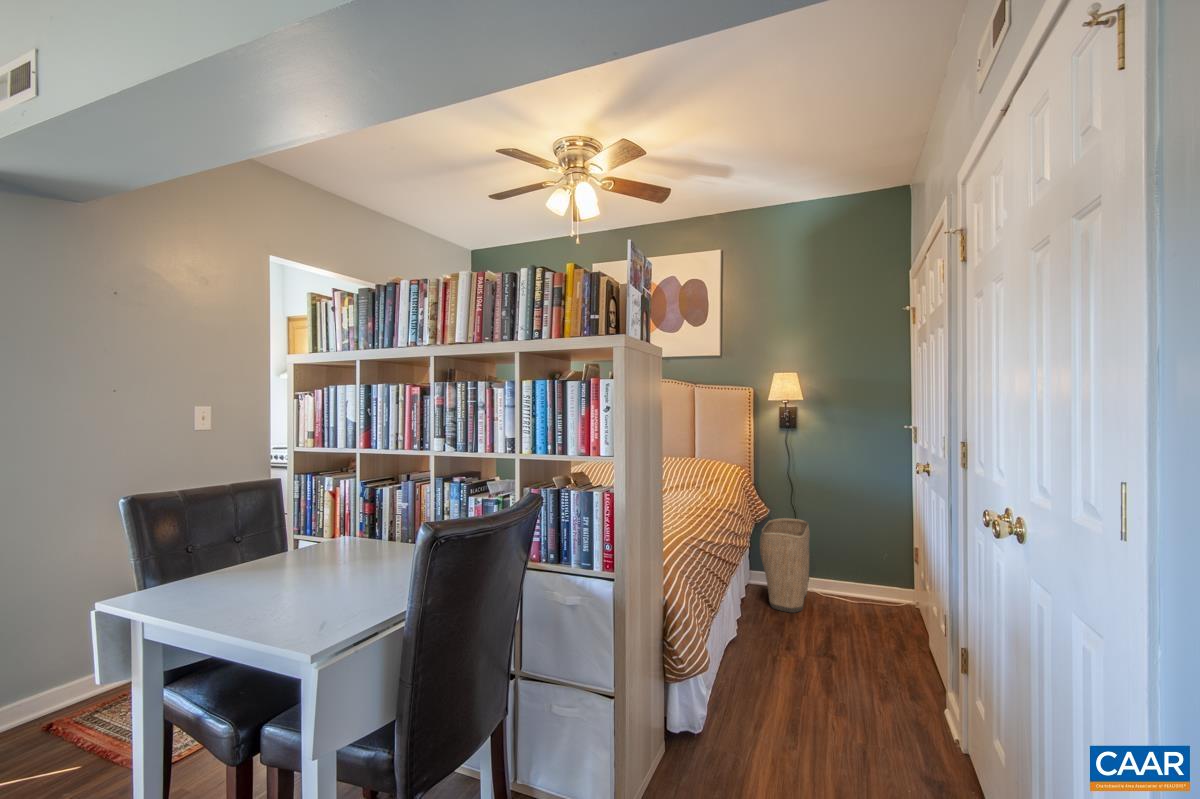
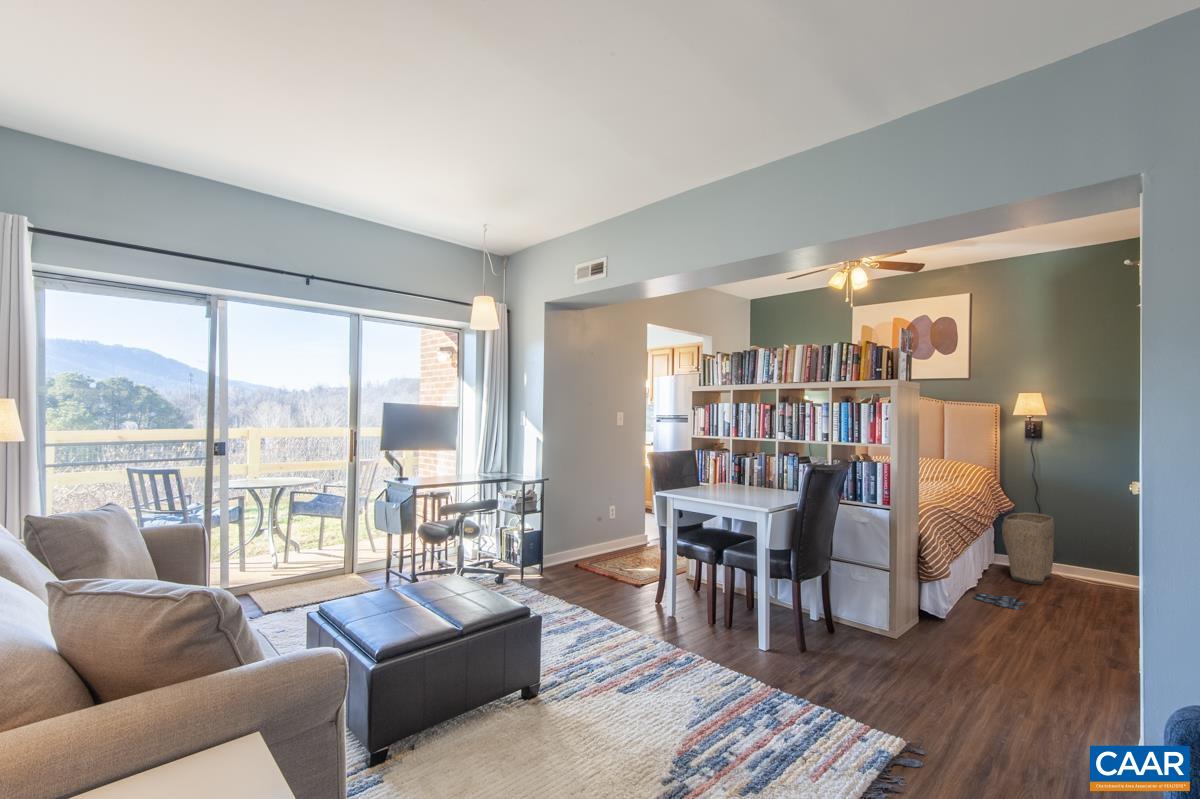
slippers: none [734,646,794,674] -> present [973,593,1026,610]

